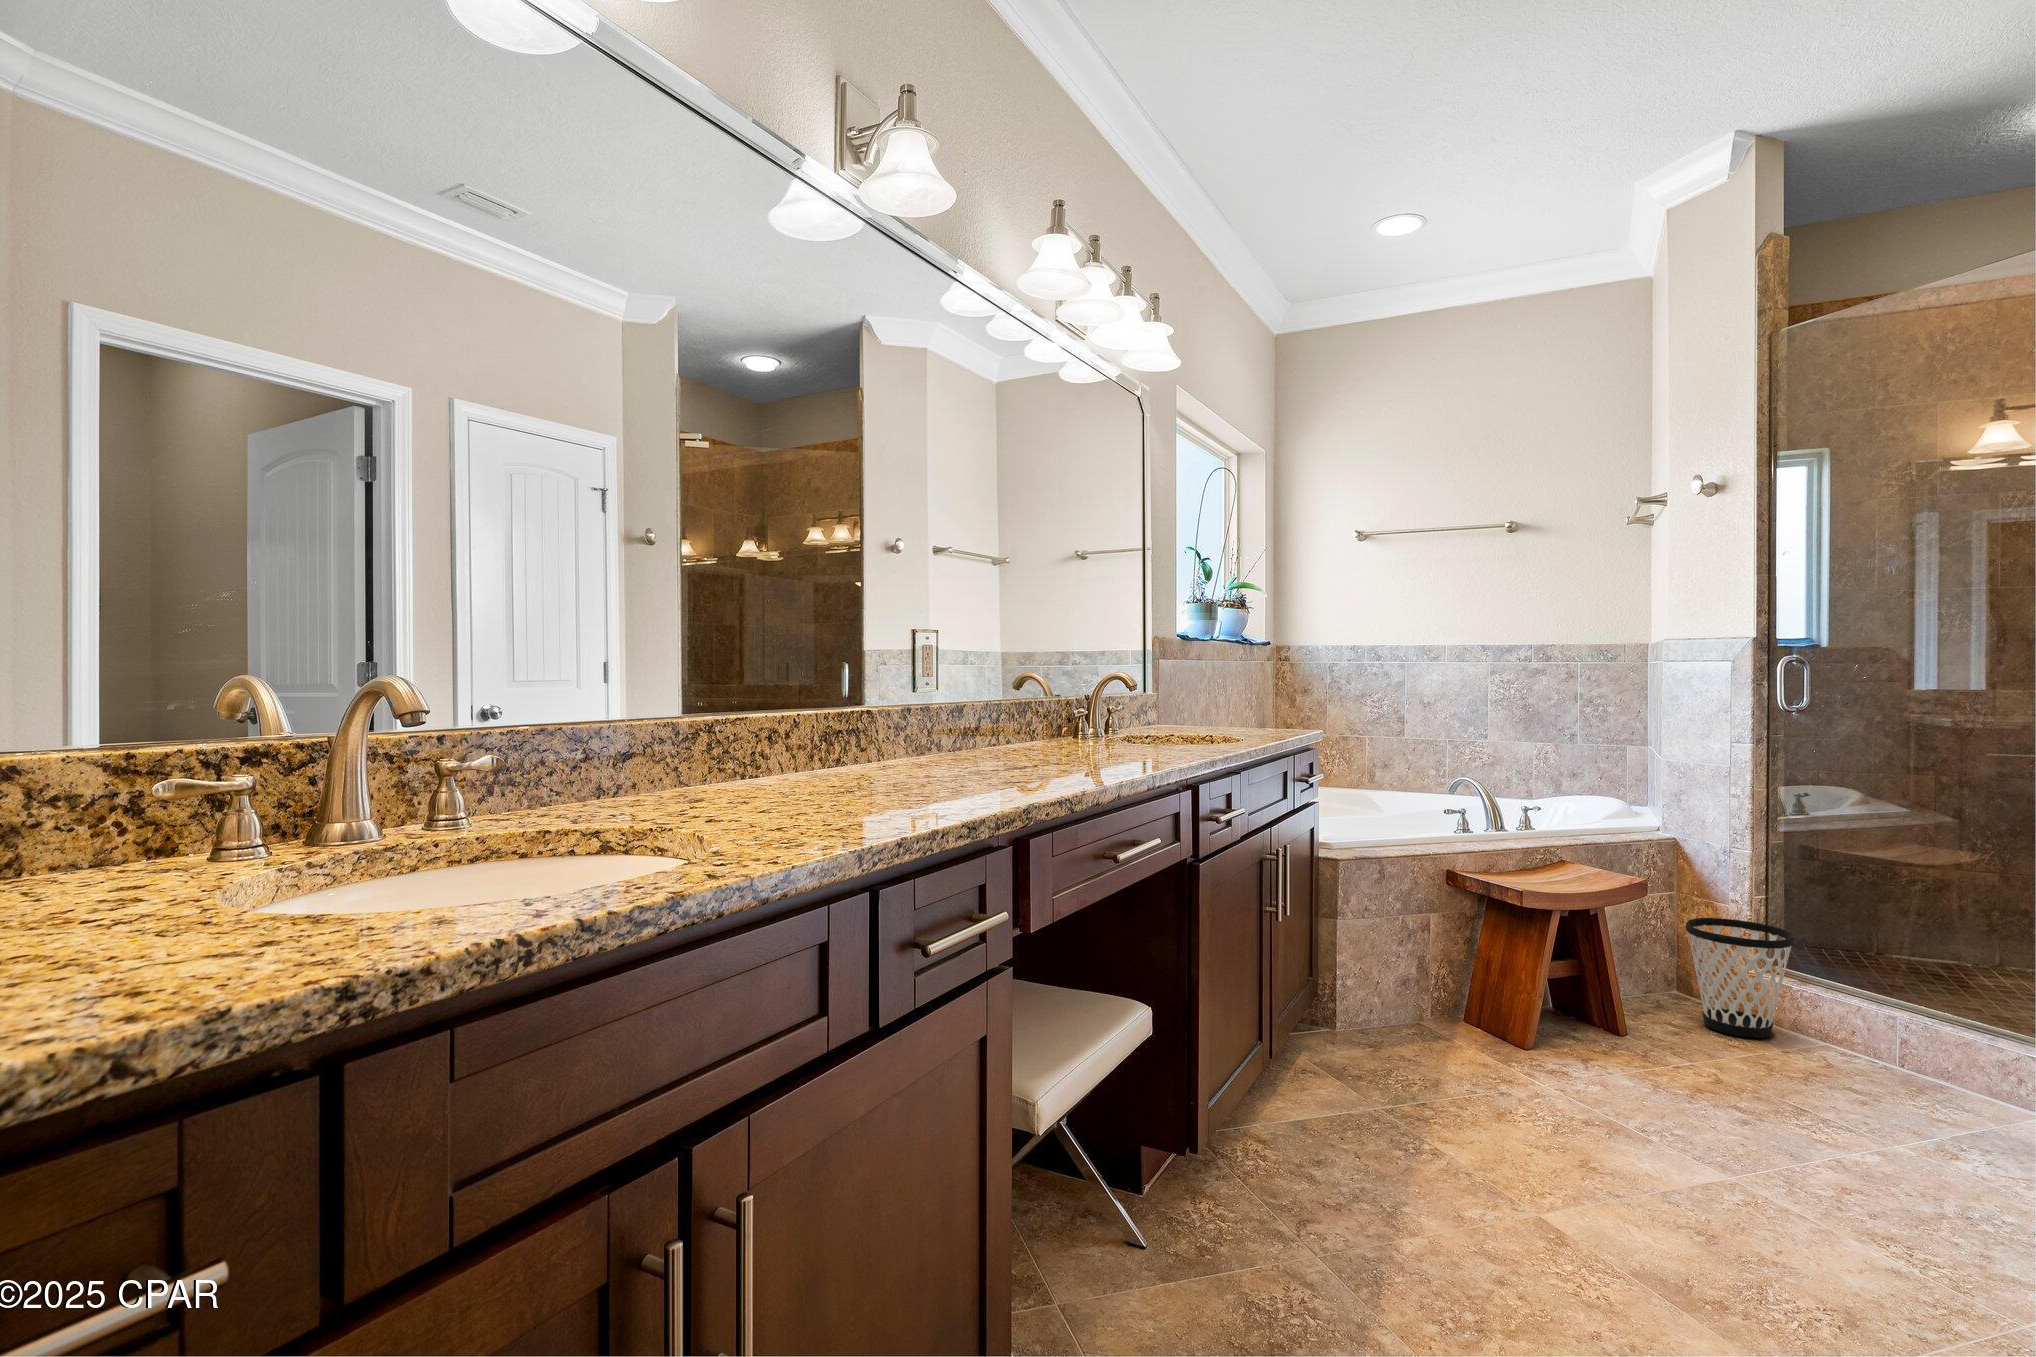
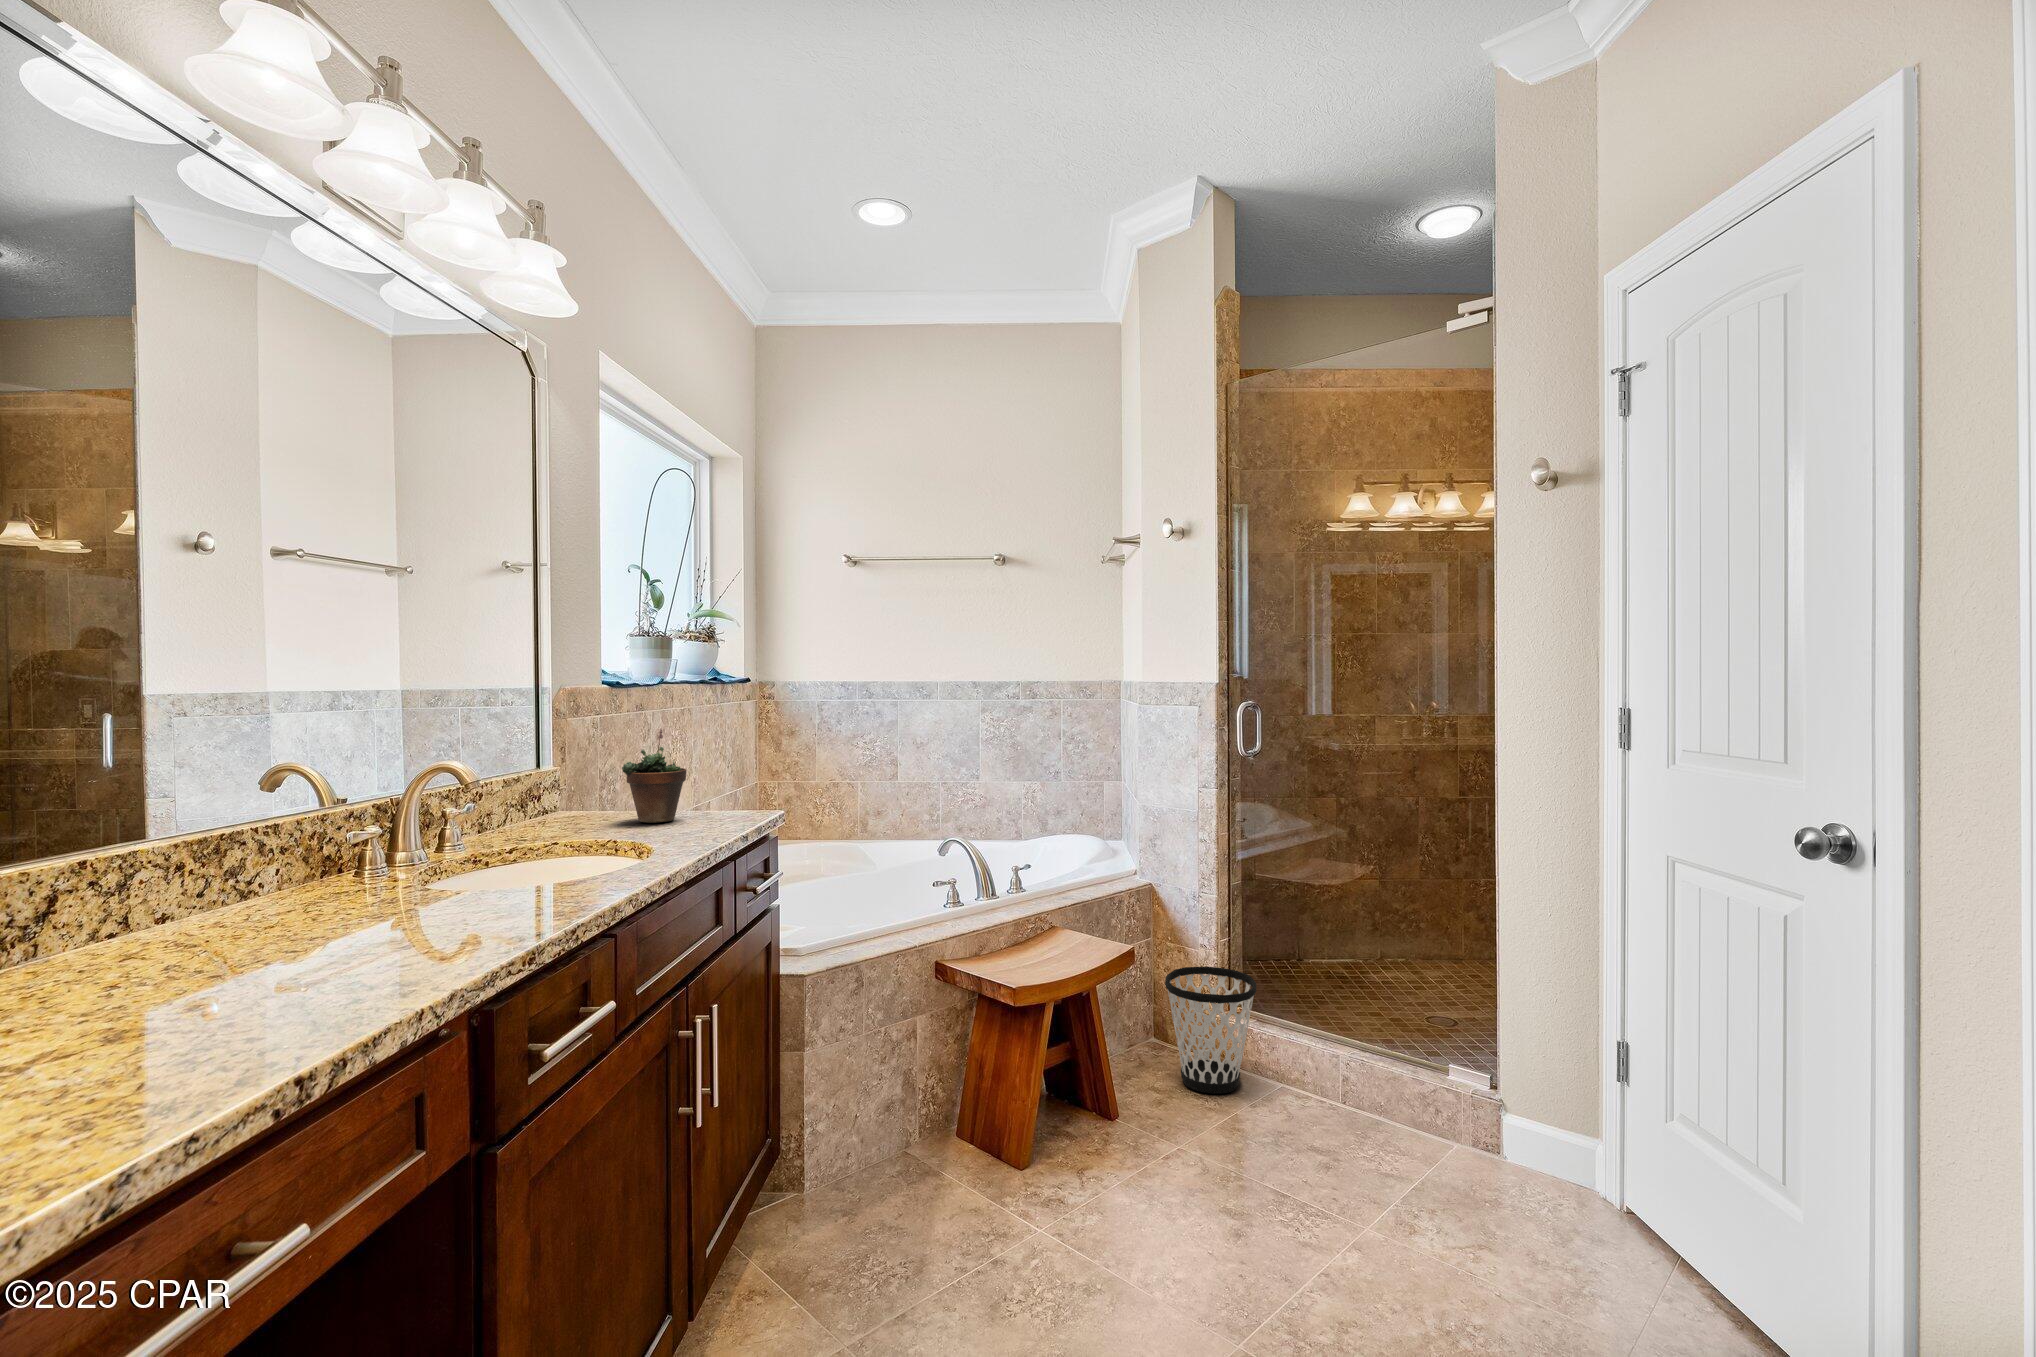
succulent plant: none [1208,666,1251,733] -> present [622,729,686,823]

